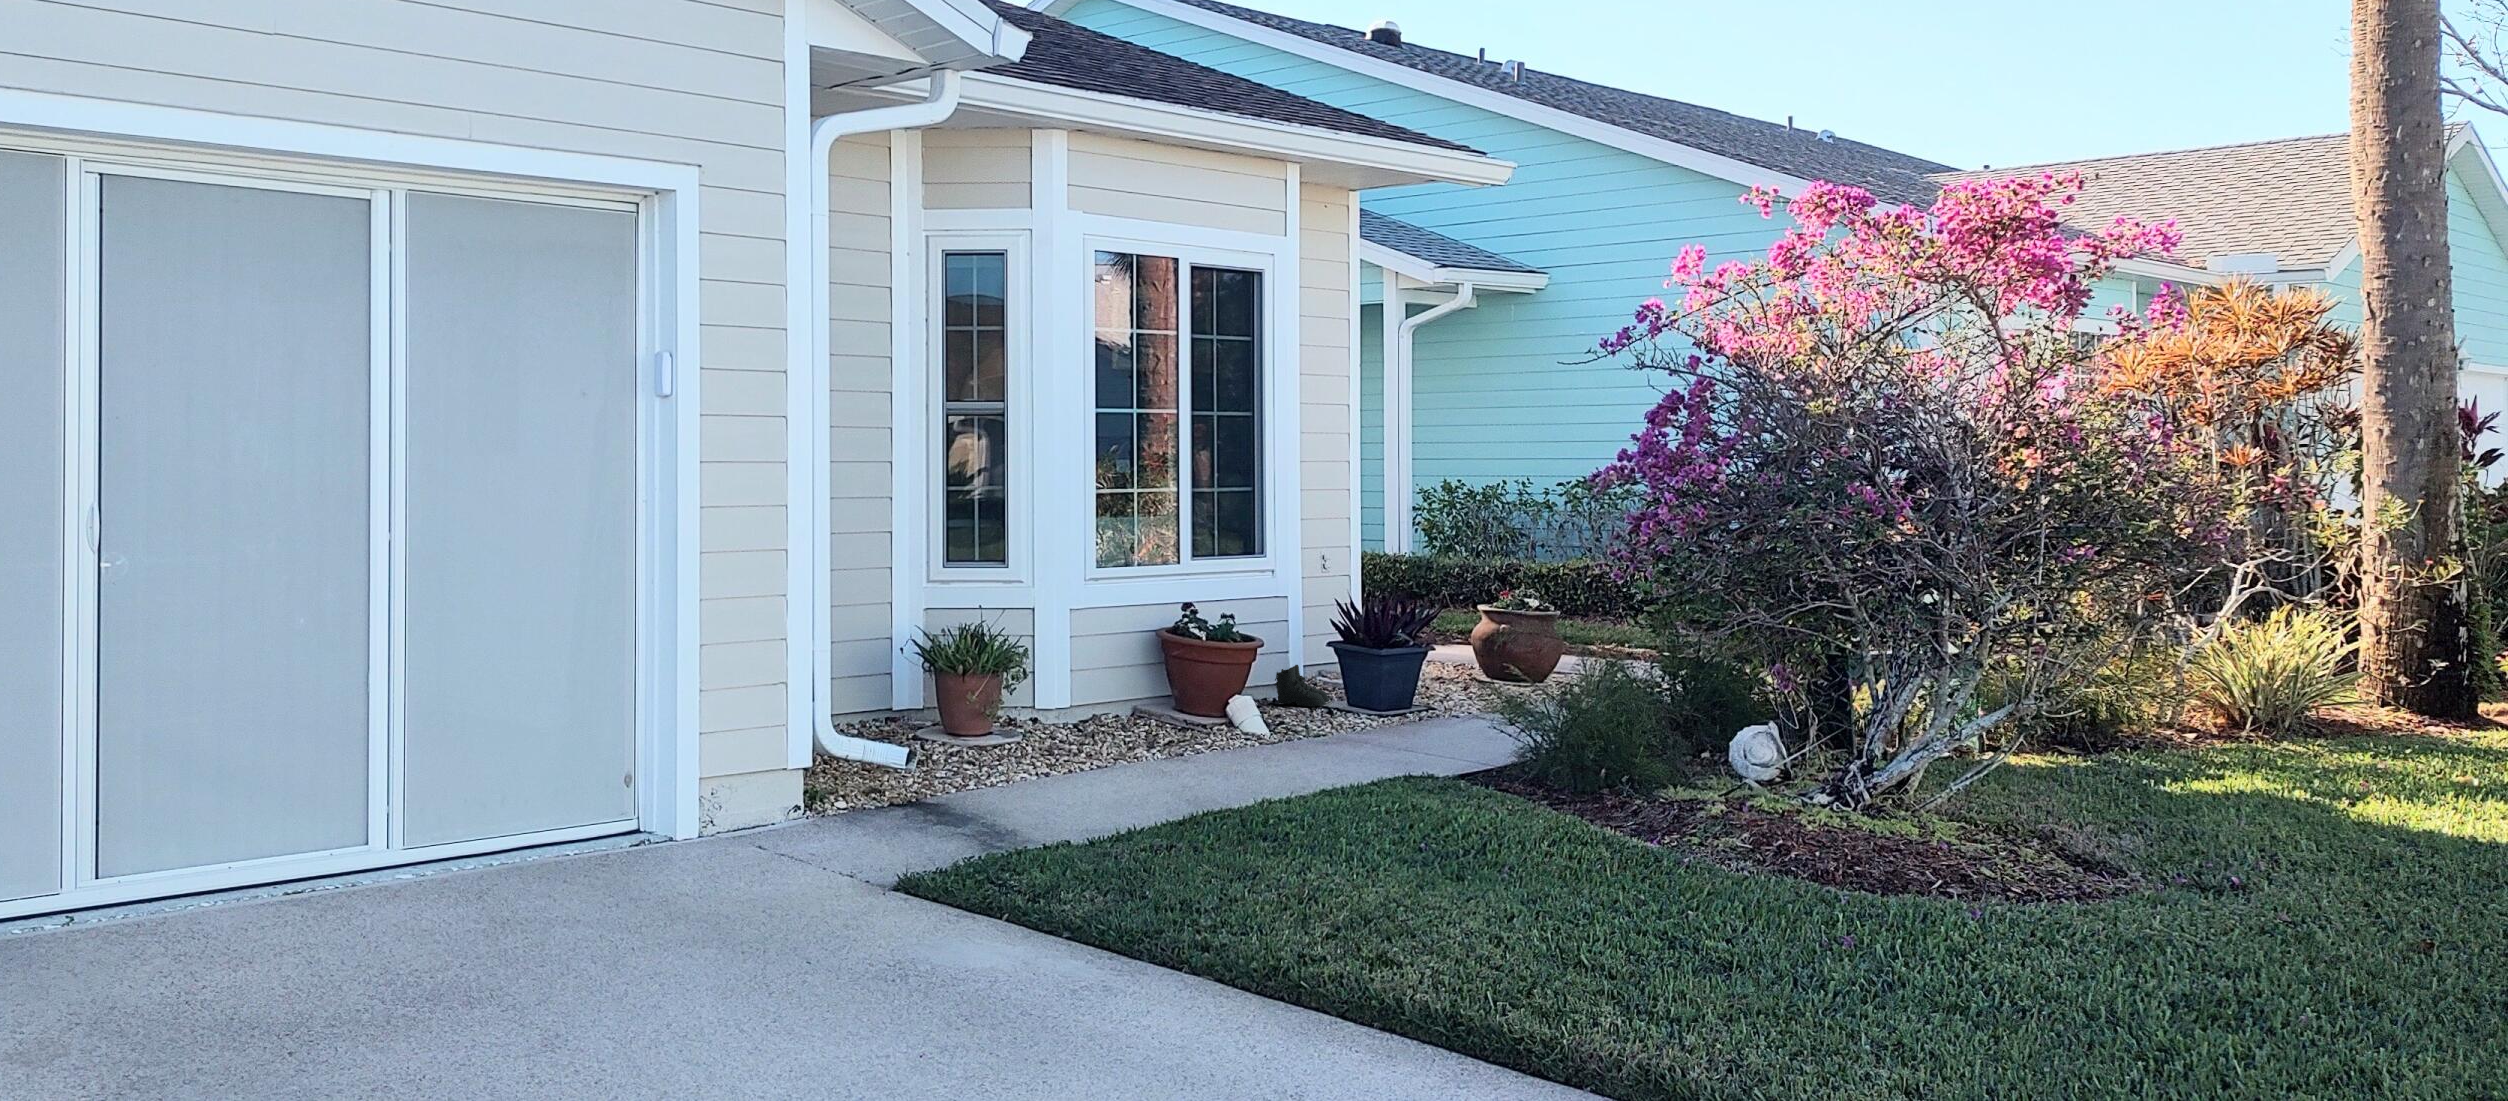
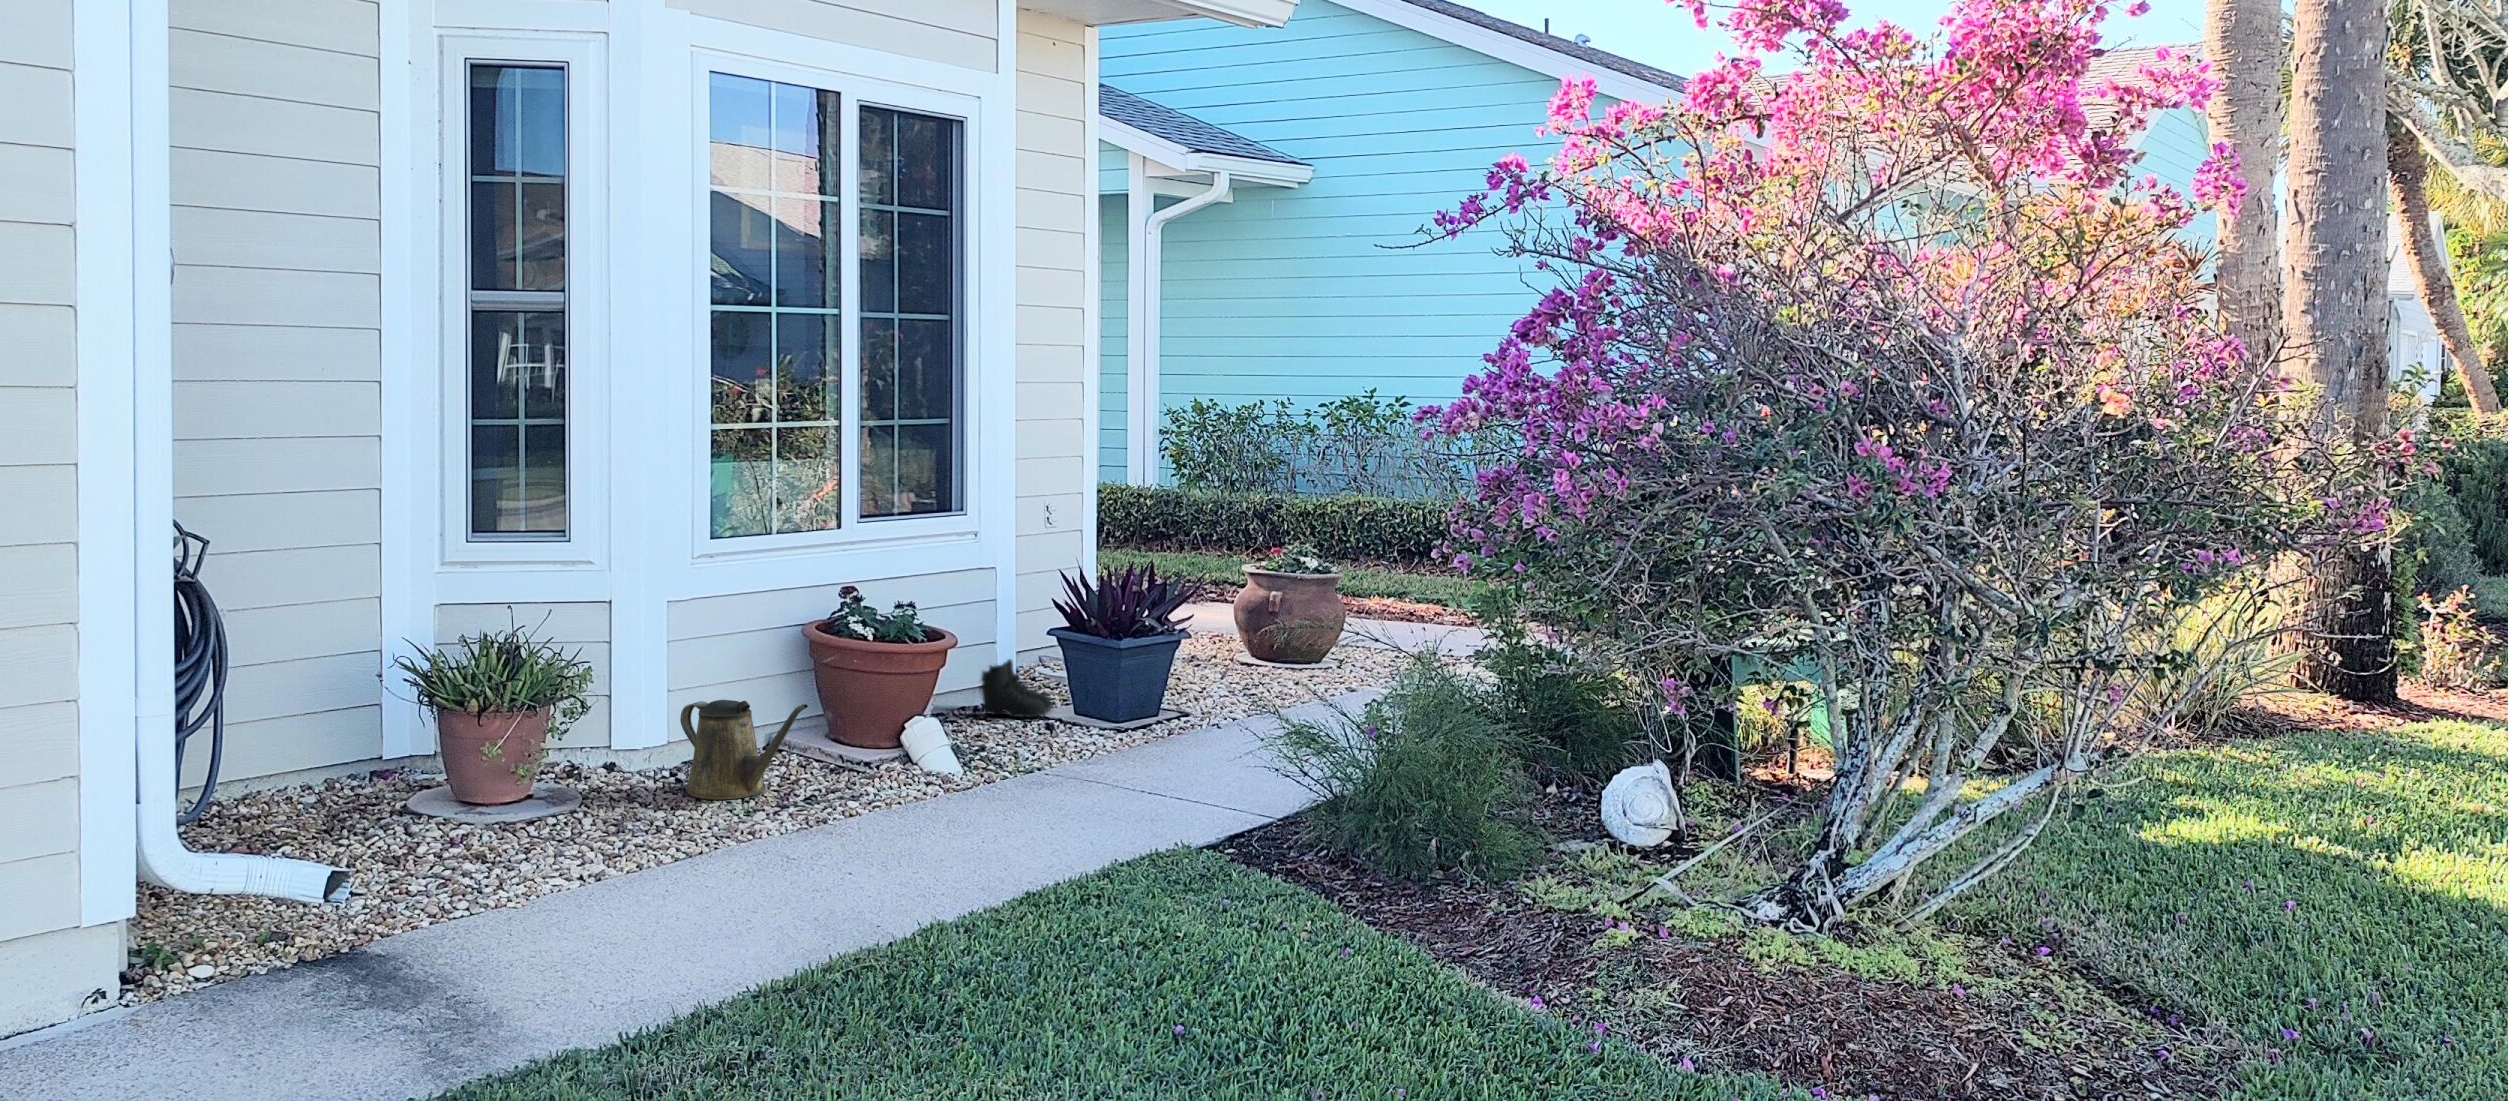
watering can: none [1079,674,1167,739] -> present [680,700,808,800]

